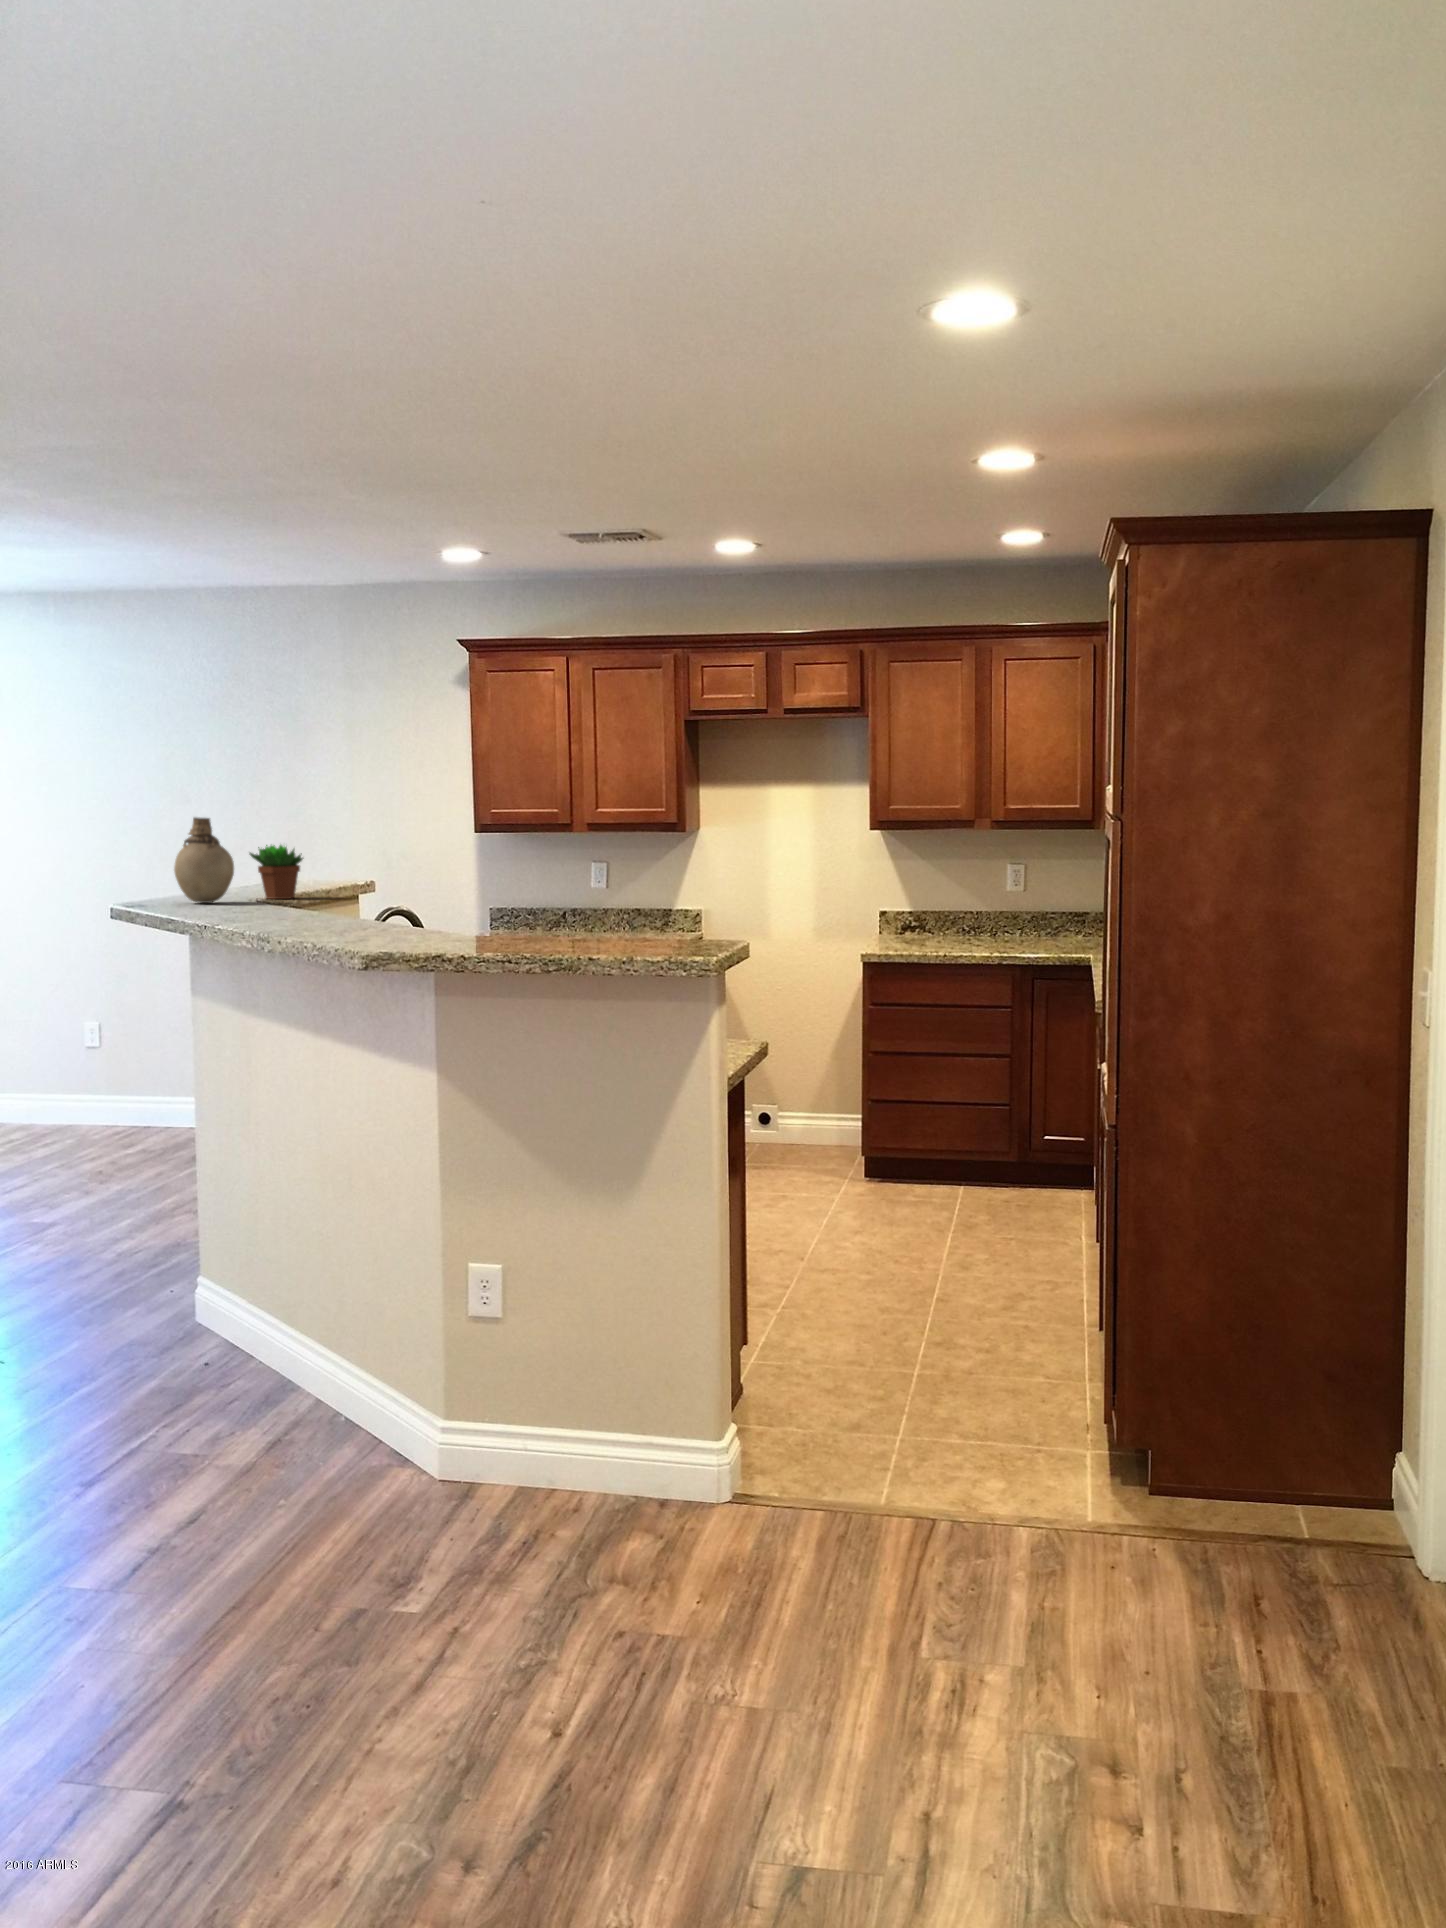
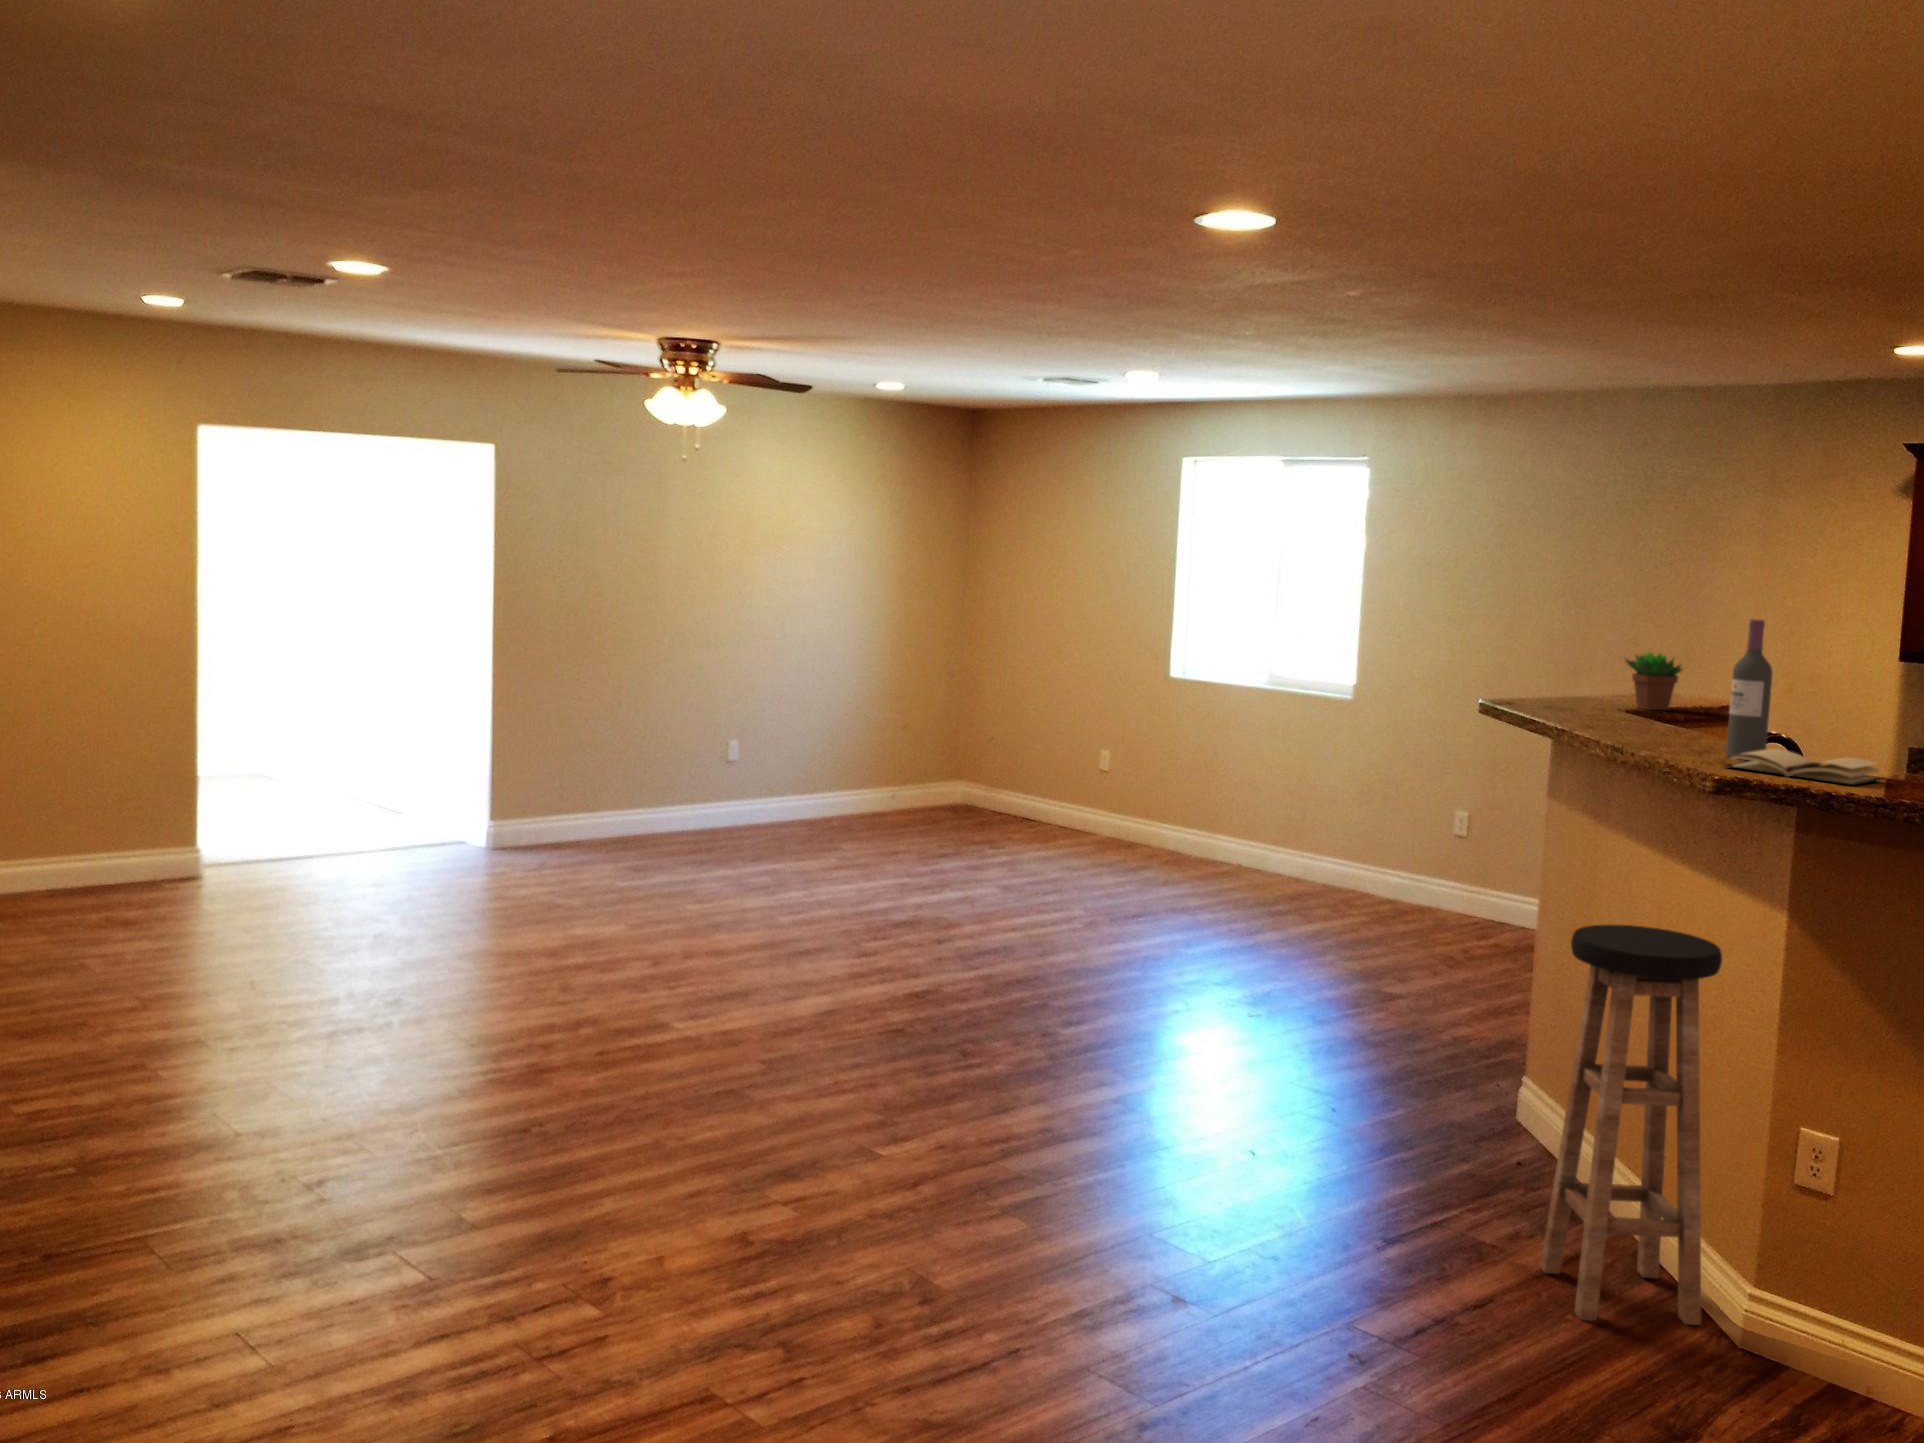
wine bottle: none [360,801,397,933] -> present [1726,619,1773,757]
vase: present [174,818,234,903] -> none [1545,620,1606,707]
book: none [364,920,501,945] -> present [1725,749,1883,786]
bar stool: none [240,1106,403,1509] -> present [1540,924,1722,1325]

